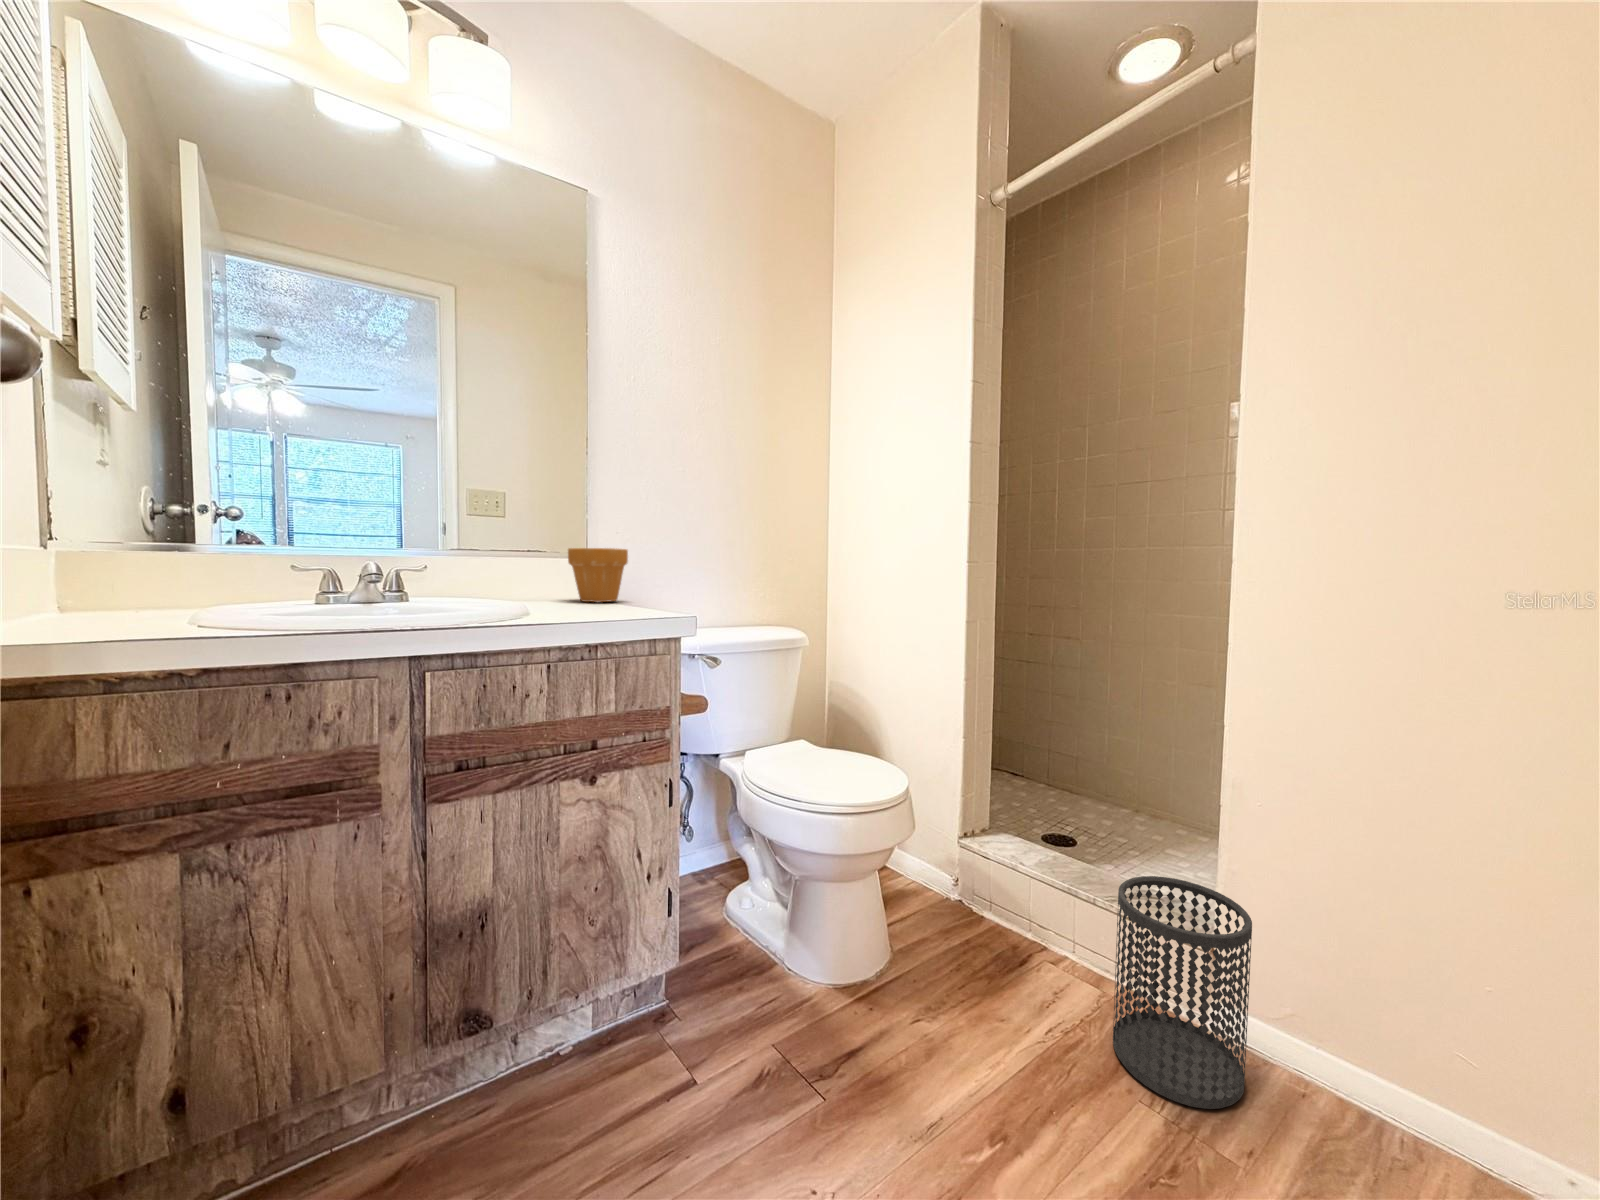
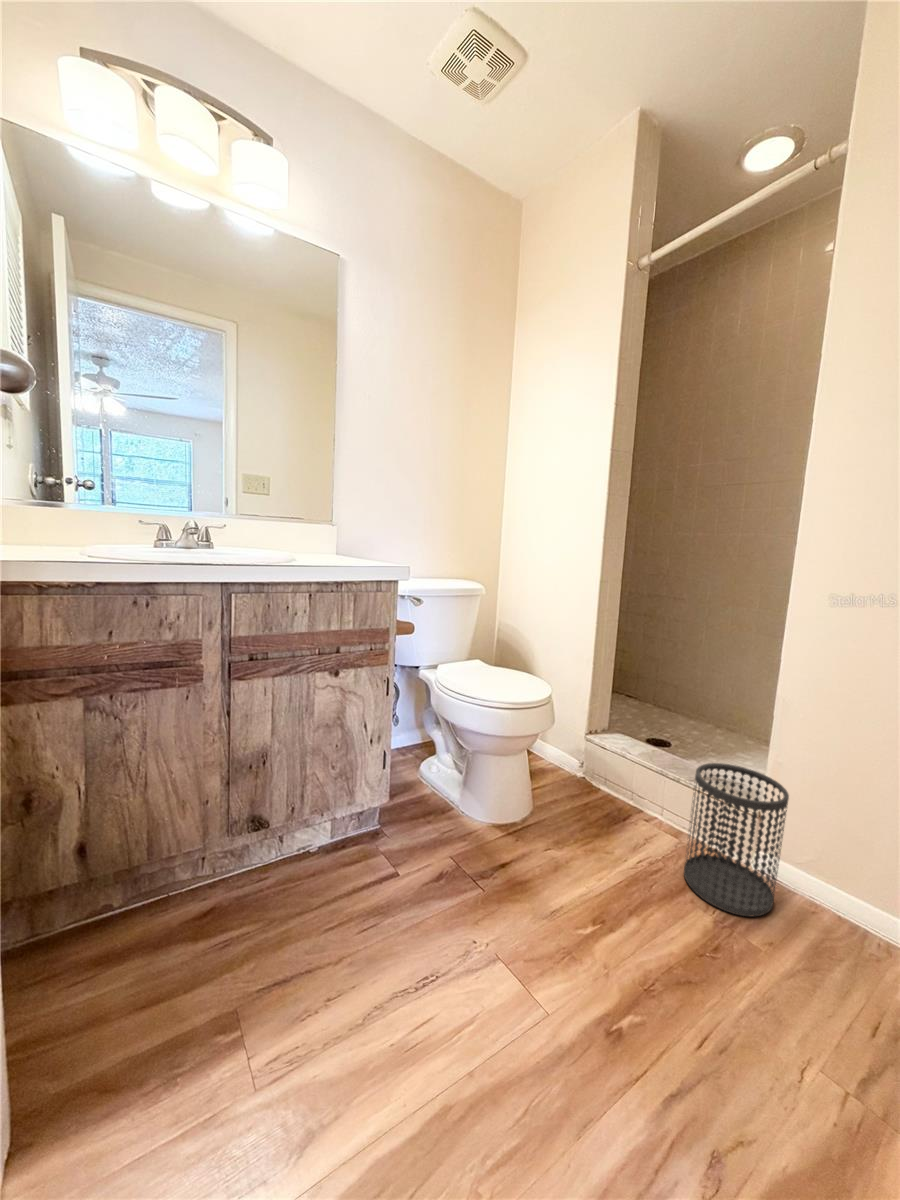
flower pot: present [568,548,628,602] -> none [318,516,360,555]

